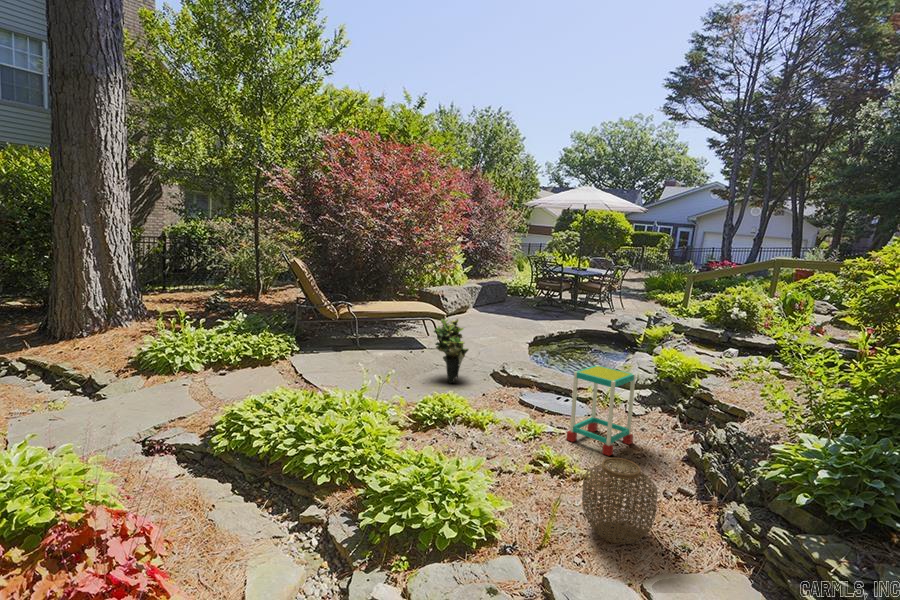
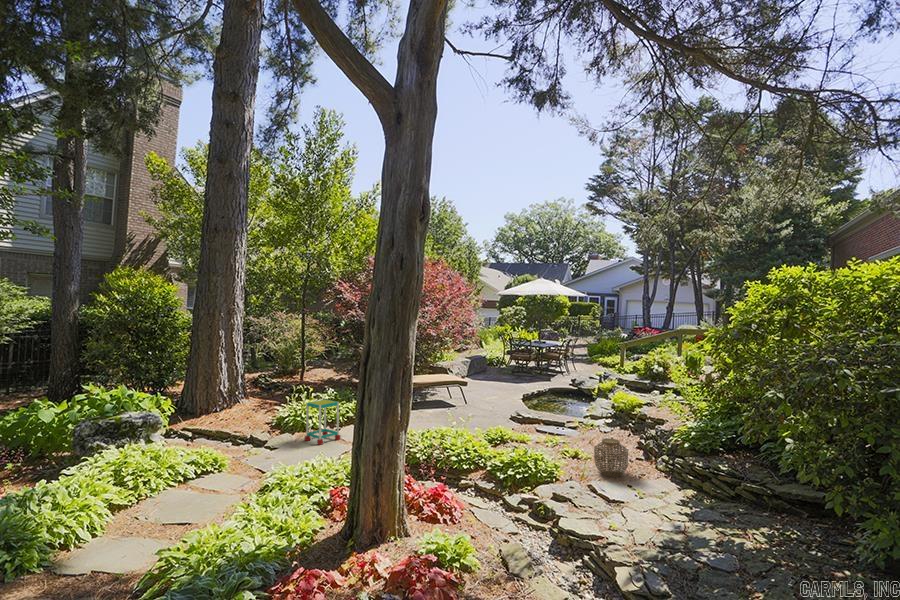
potted plant: present [434,319,469,384] -> none [475,382,498,424]
side table: present [567,365,635,456] -> present [305,400,341,445]

